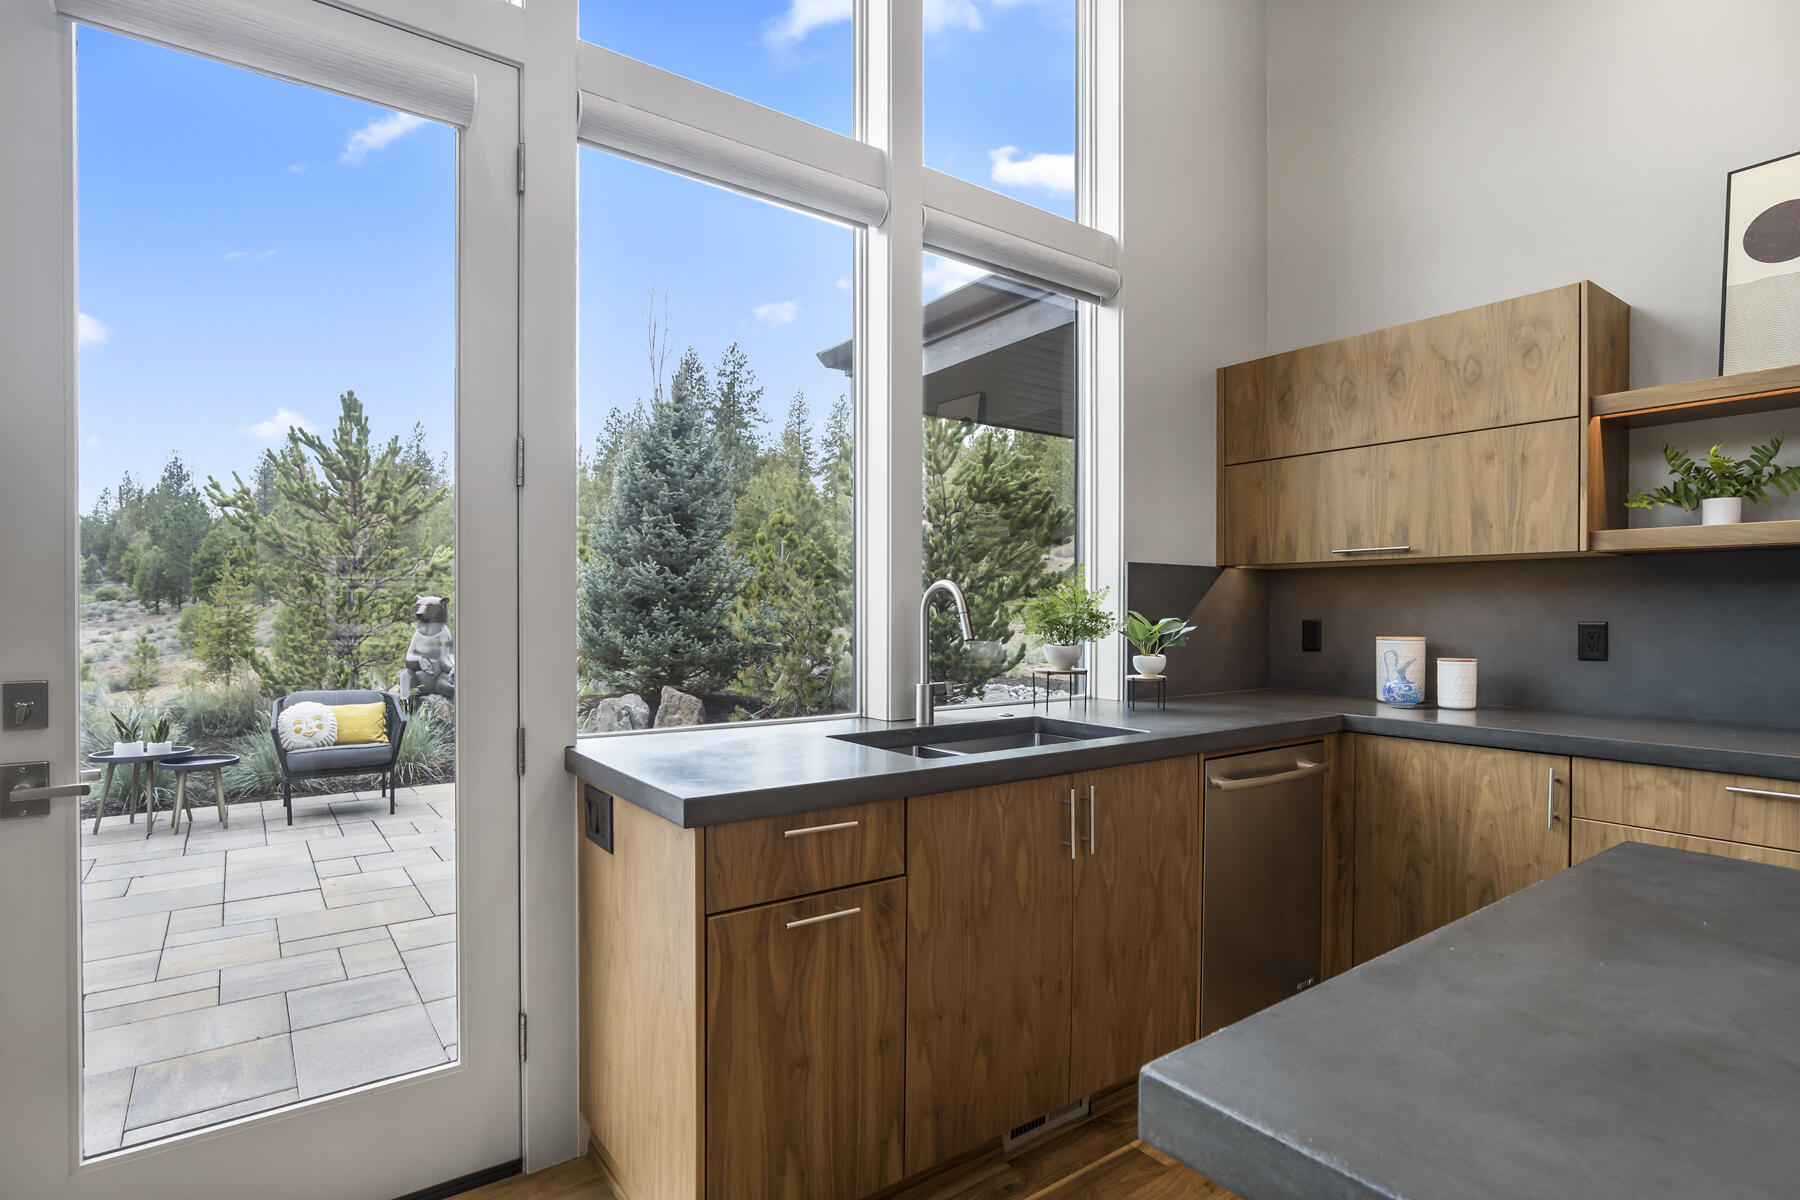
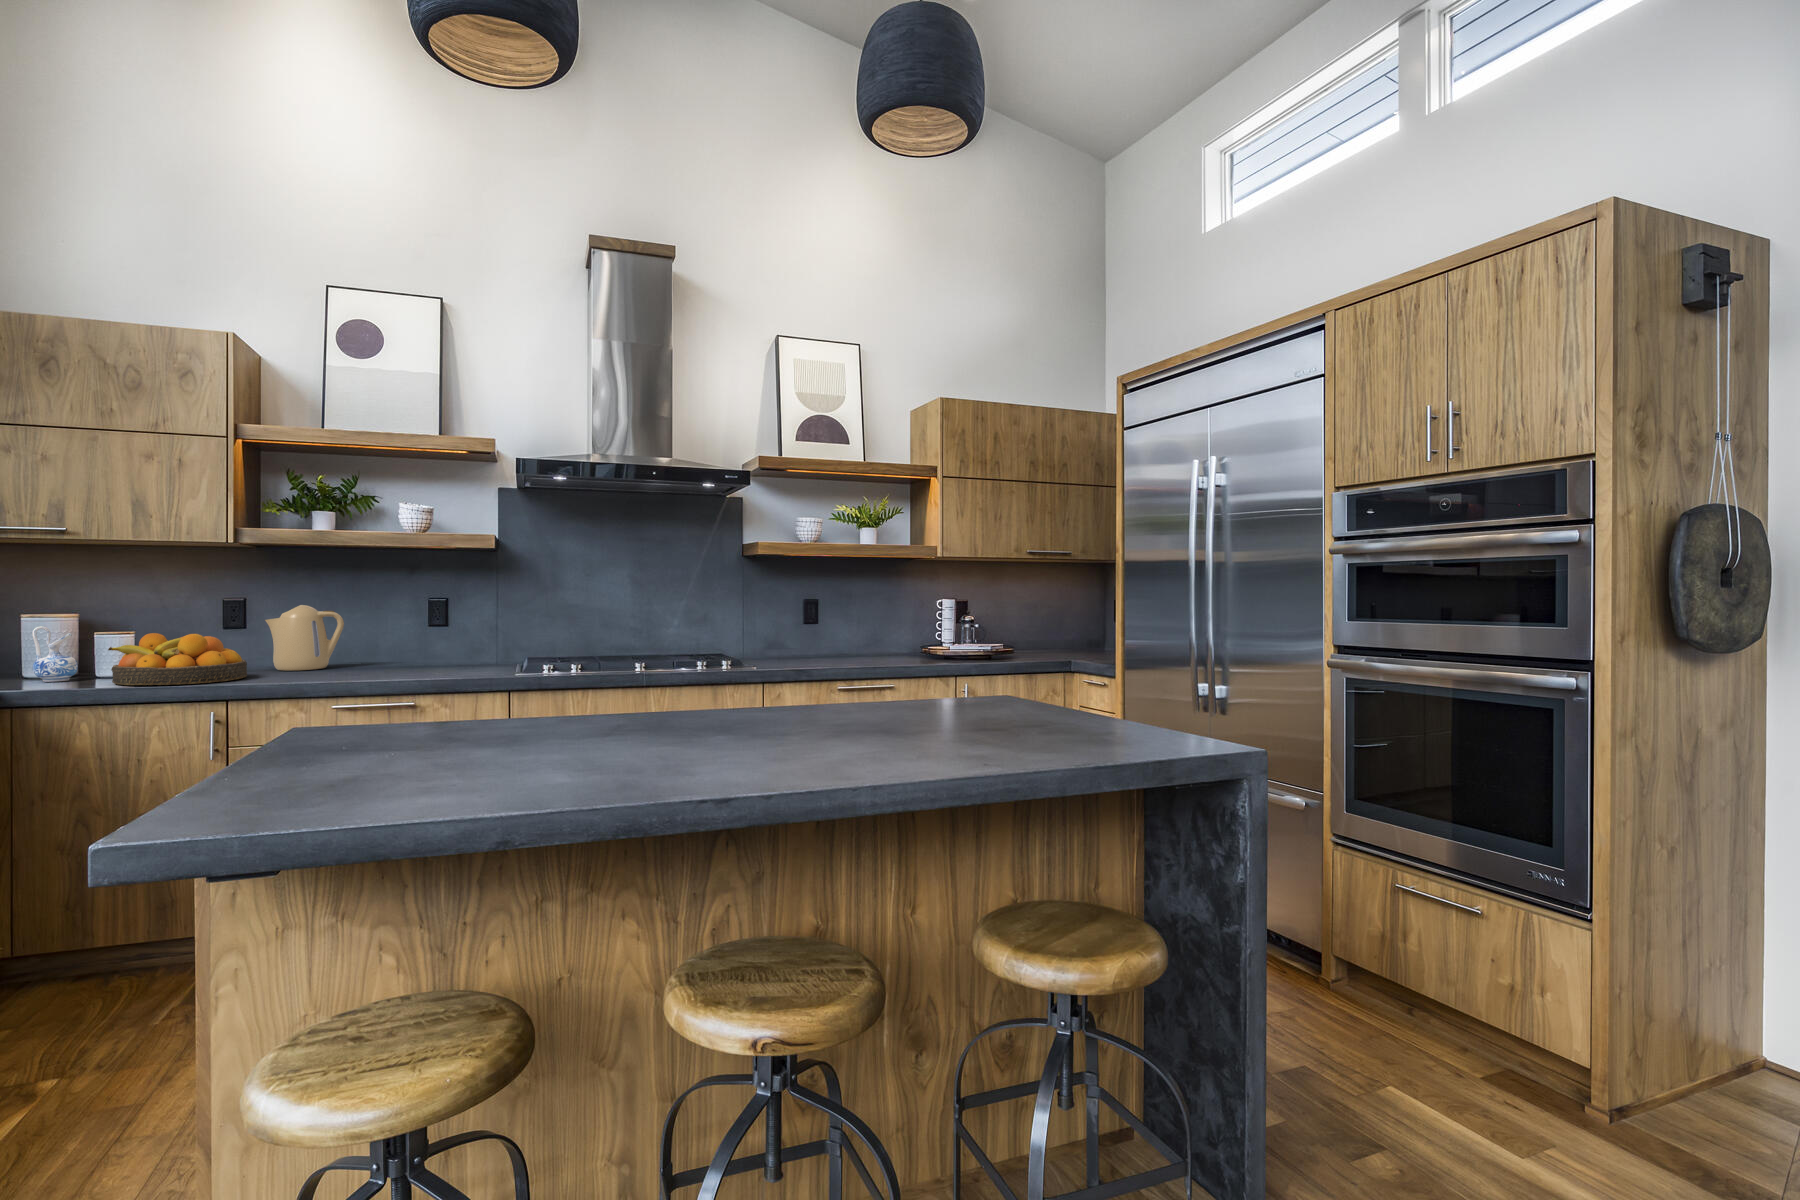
kettle: none [1633,633,1754,726] -> present [265,605,344,671]
fruit bowl: none [1445,662,1604,730] -> present [108,633,247,685]

